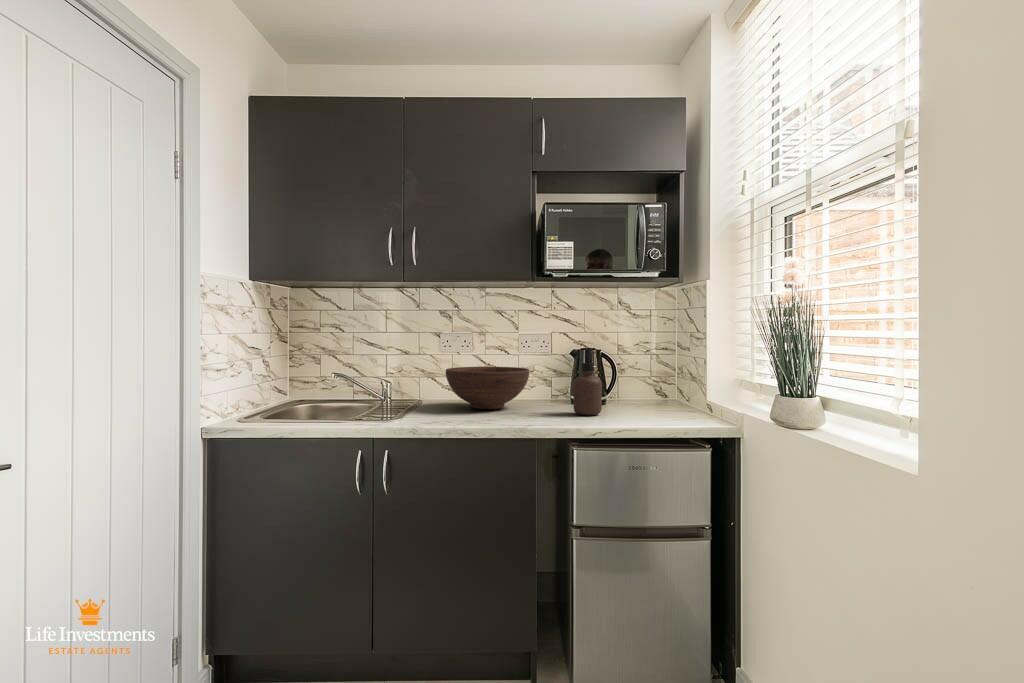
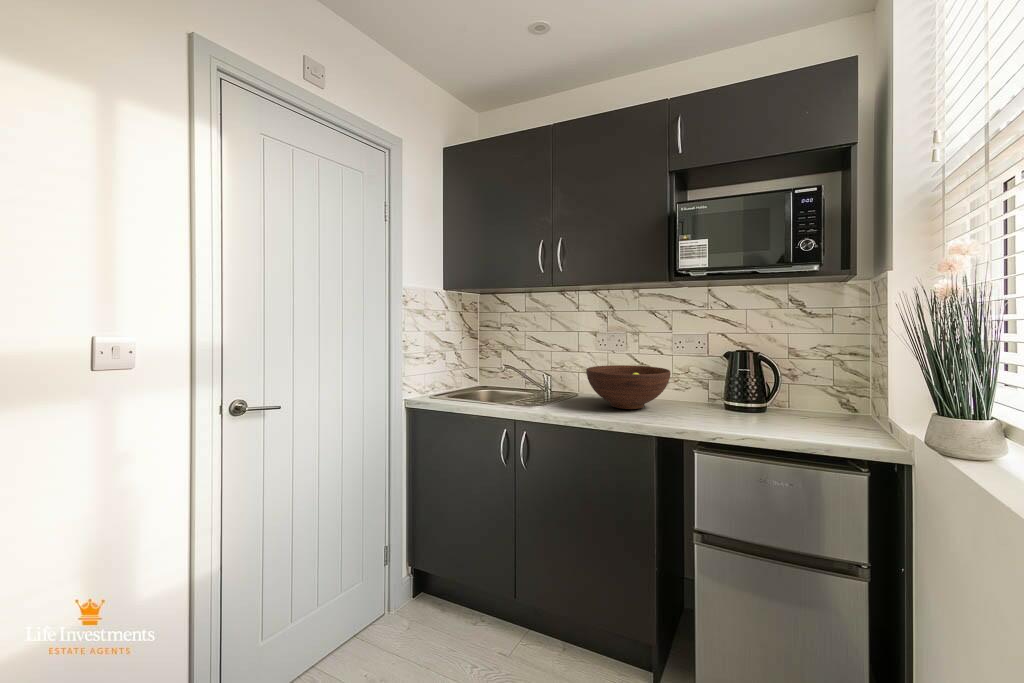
soap dispenser: present [574,350,602,415] -> none [708,355,742,428]

